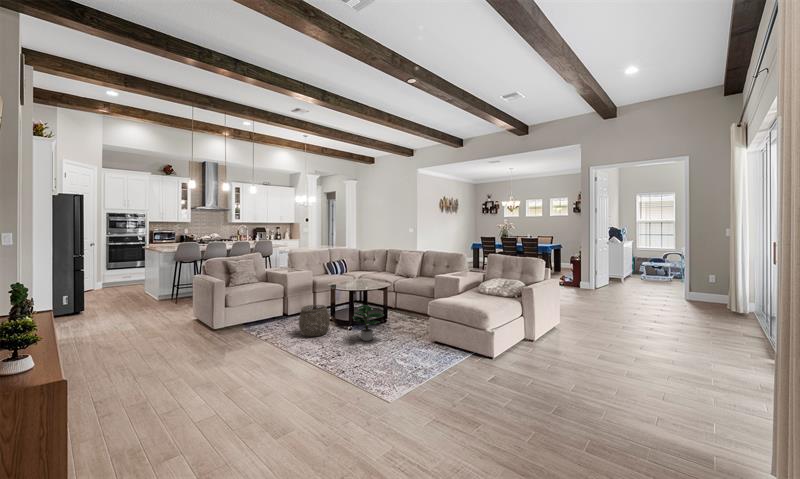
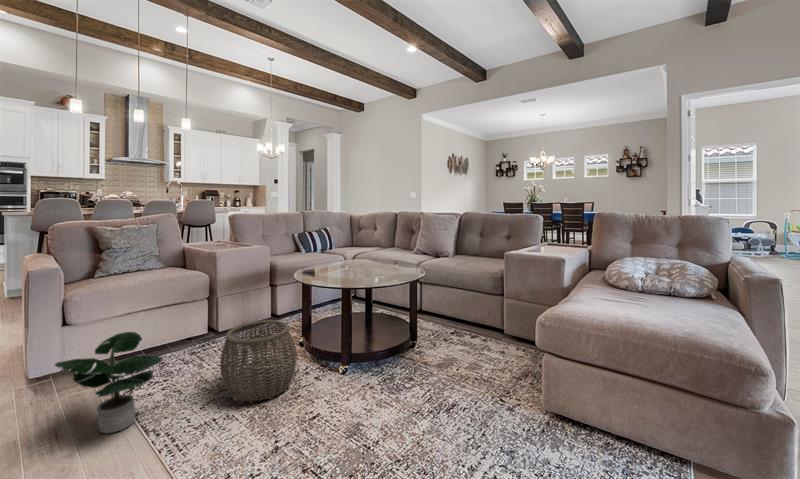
potted plant: present [353,305,384,341] -> present [55,332,163,433]

